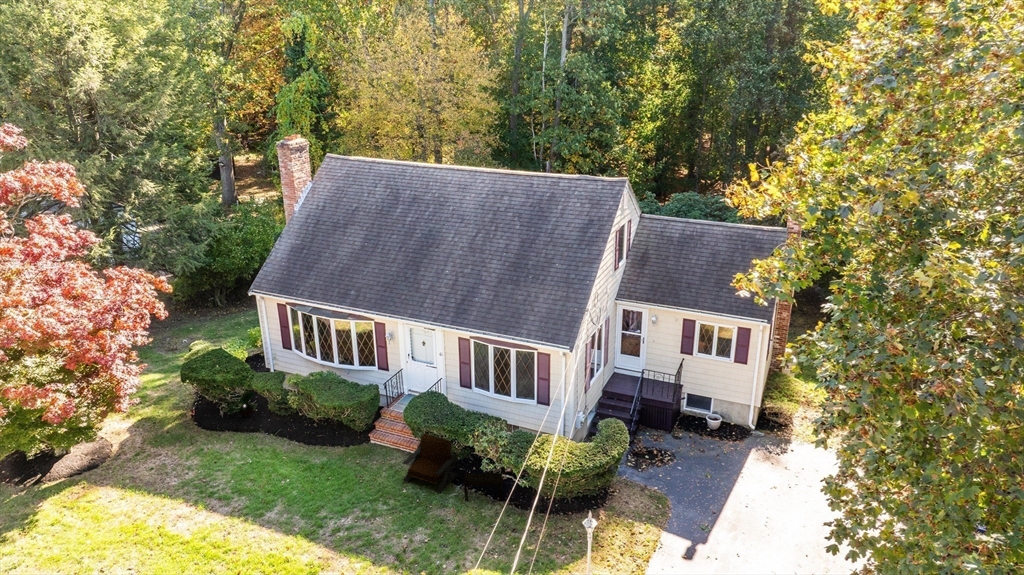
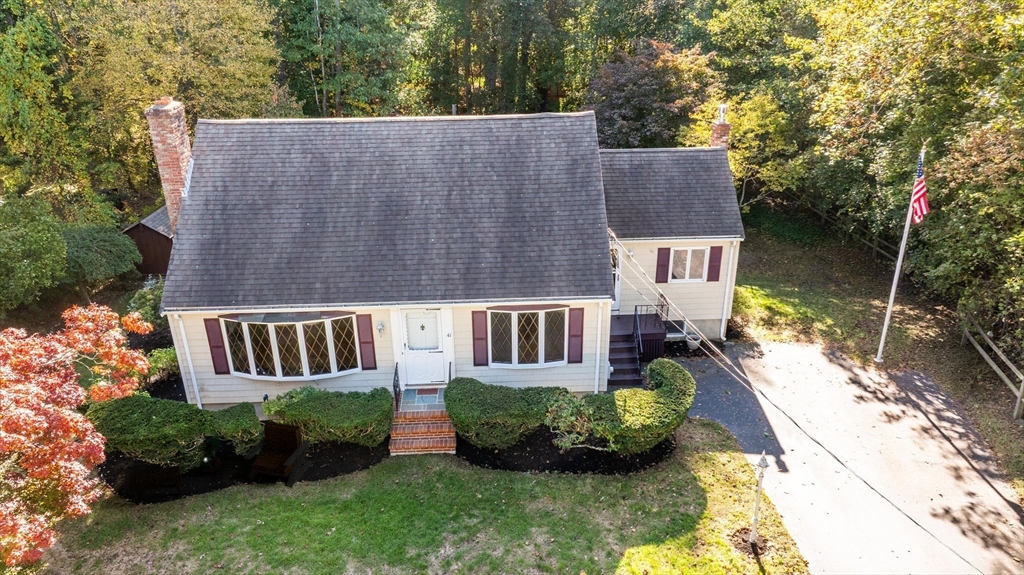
lounge chair: present [403,434,458,494] -> present [244,421,313,487]
bench: present [464,473,502,501] -> present [128,465,183,506]

